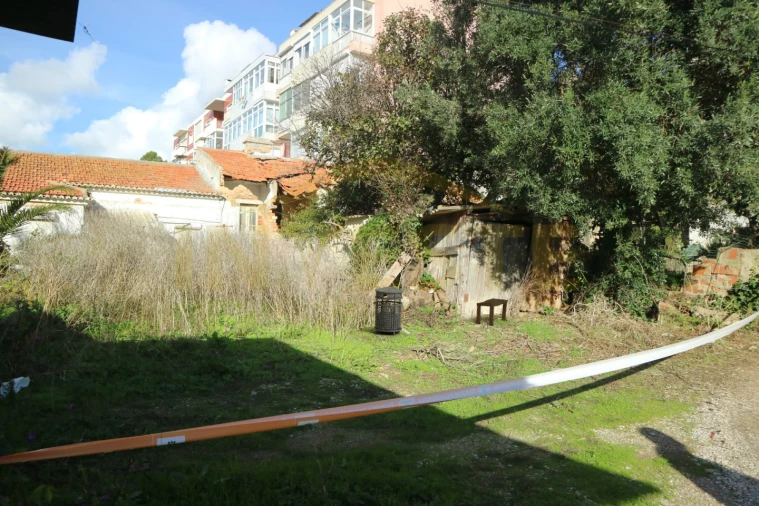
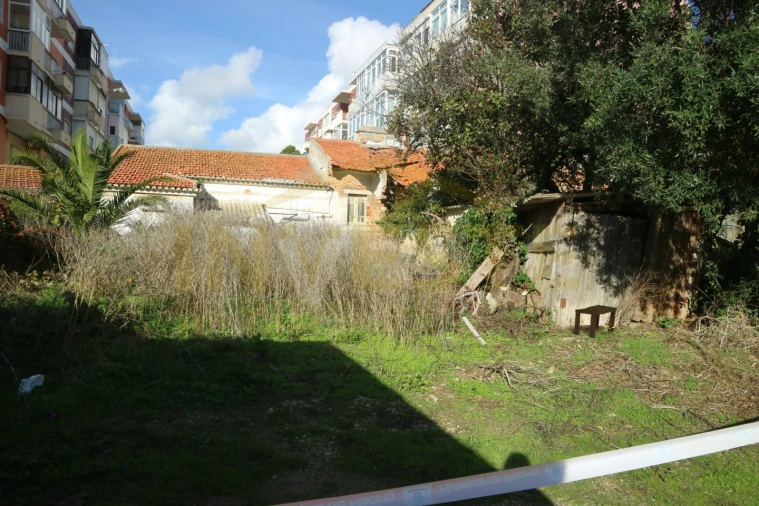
trash can: present [374,286,403,335] -> none [445,285,480,342]

